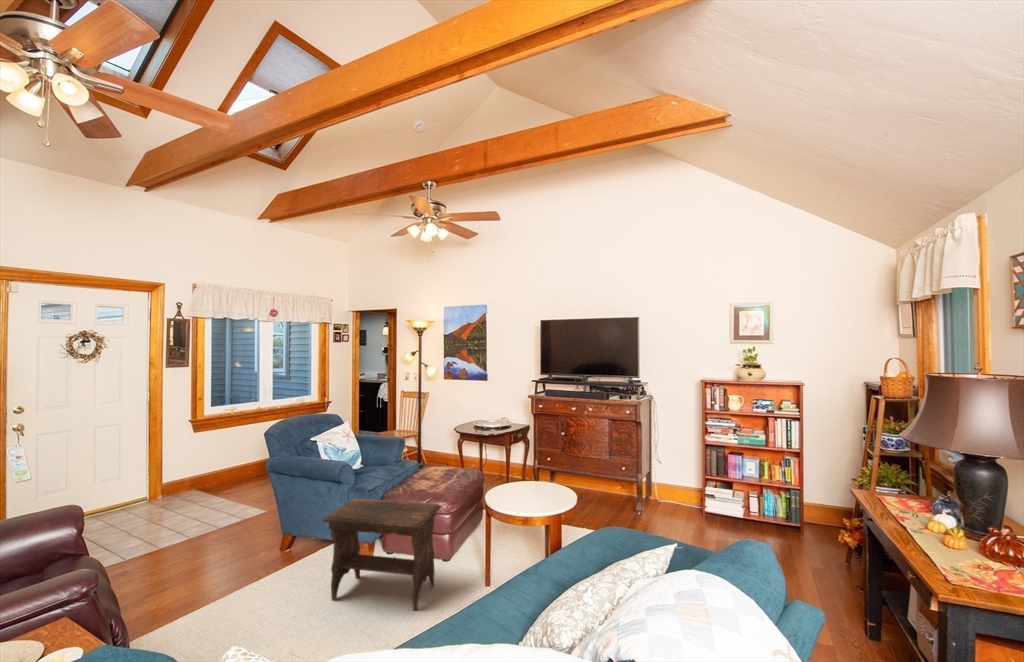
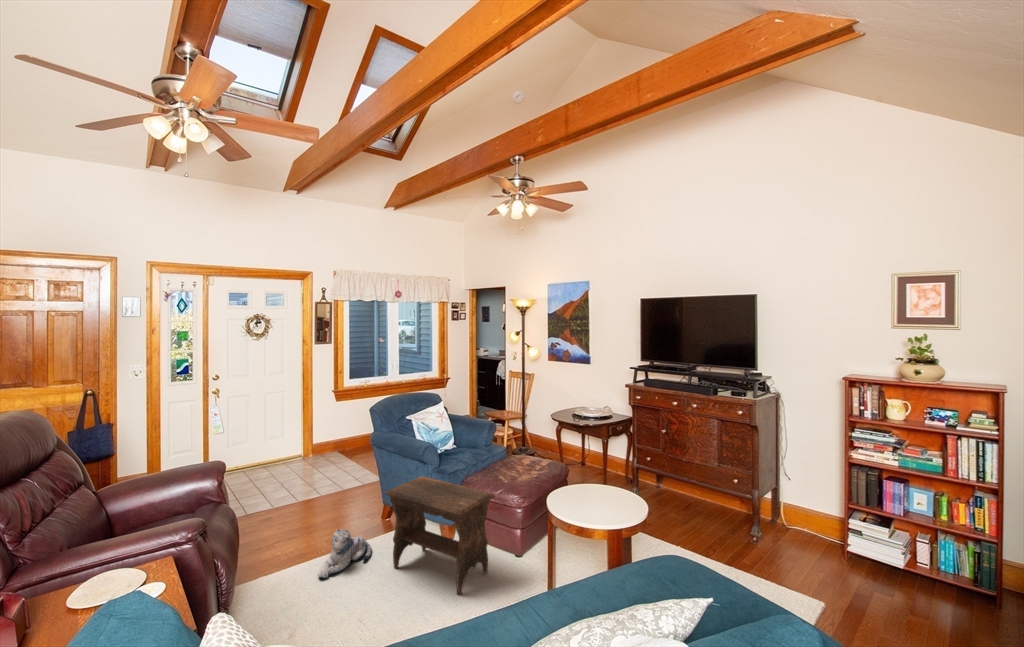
plush toy: none [243,568,299,628] -> present [318,529,372,578]

